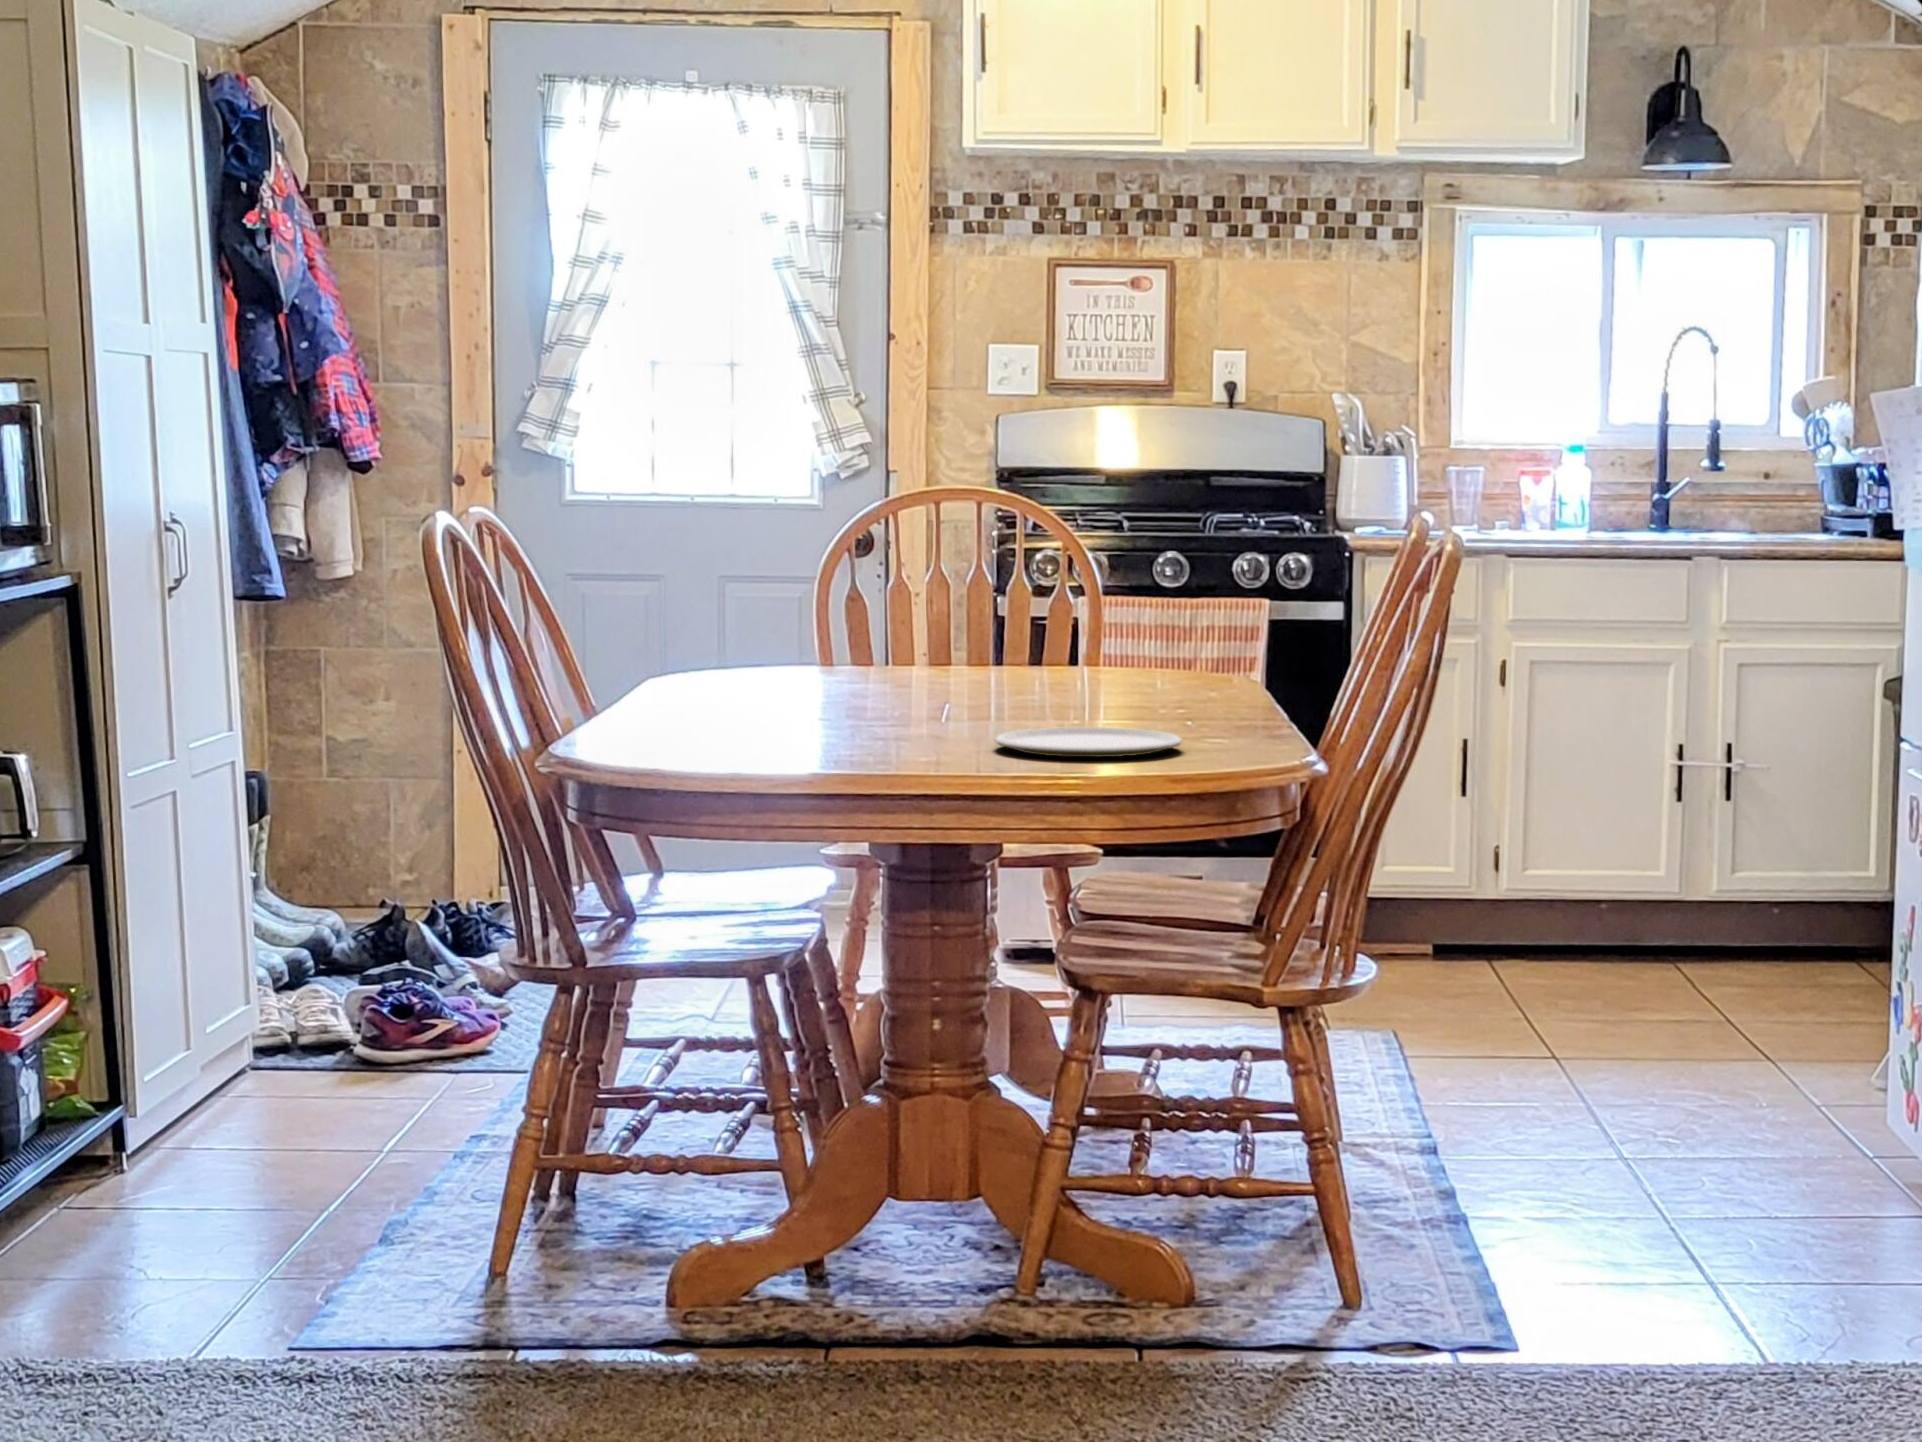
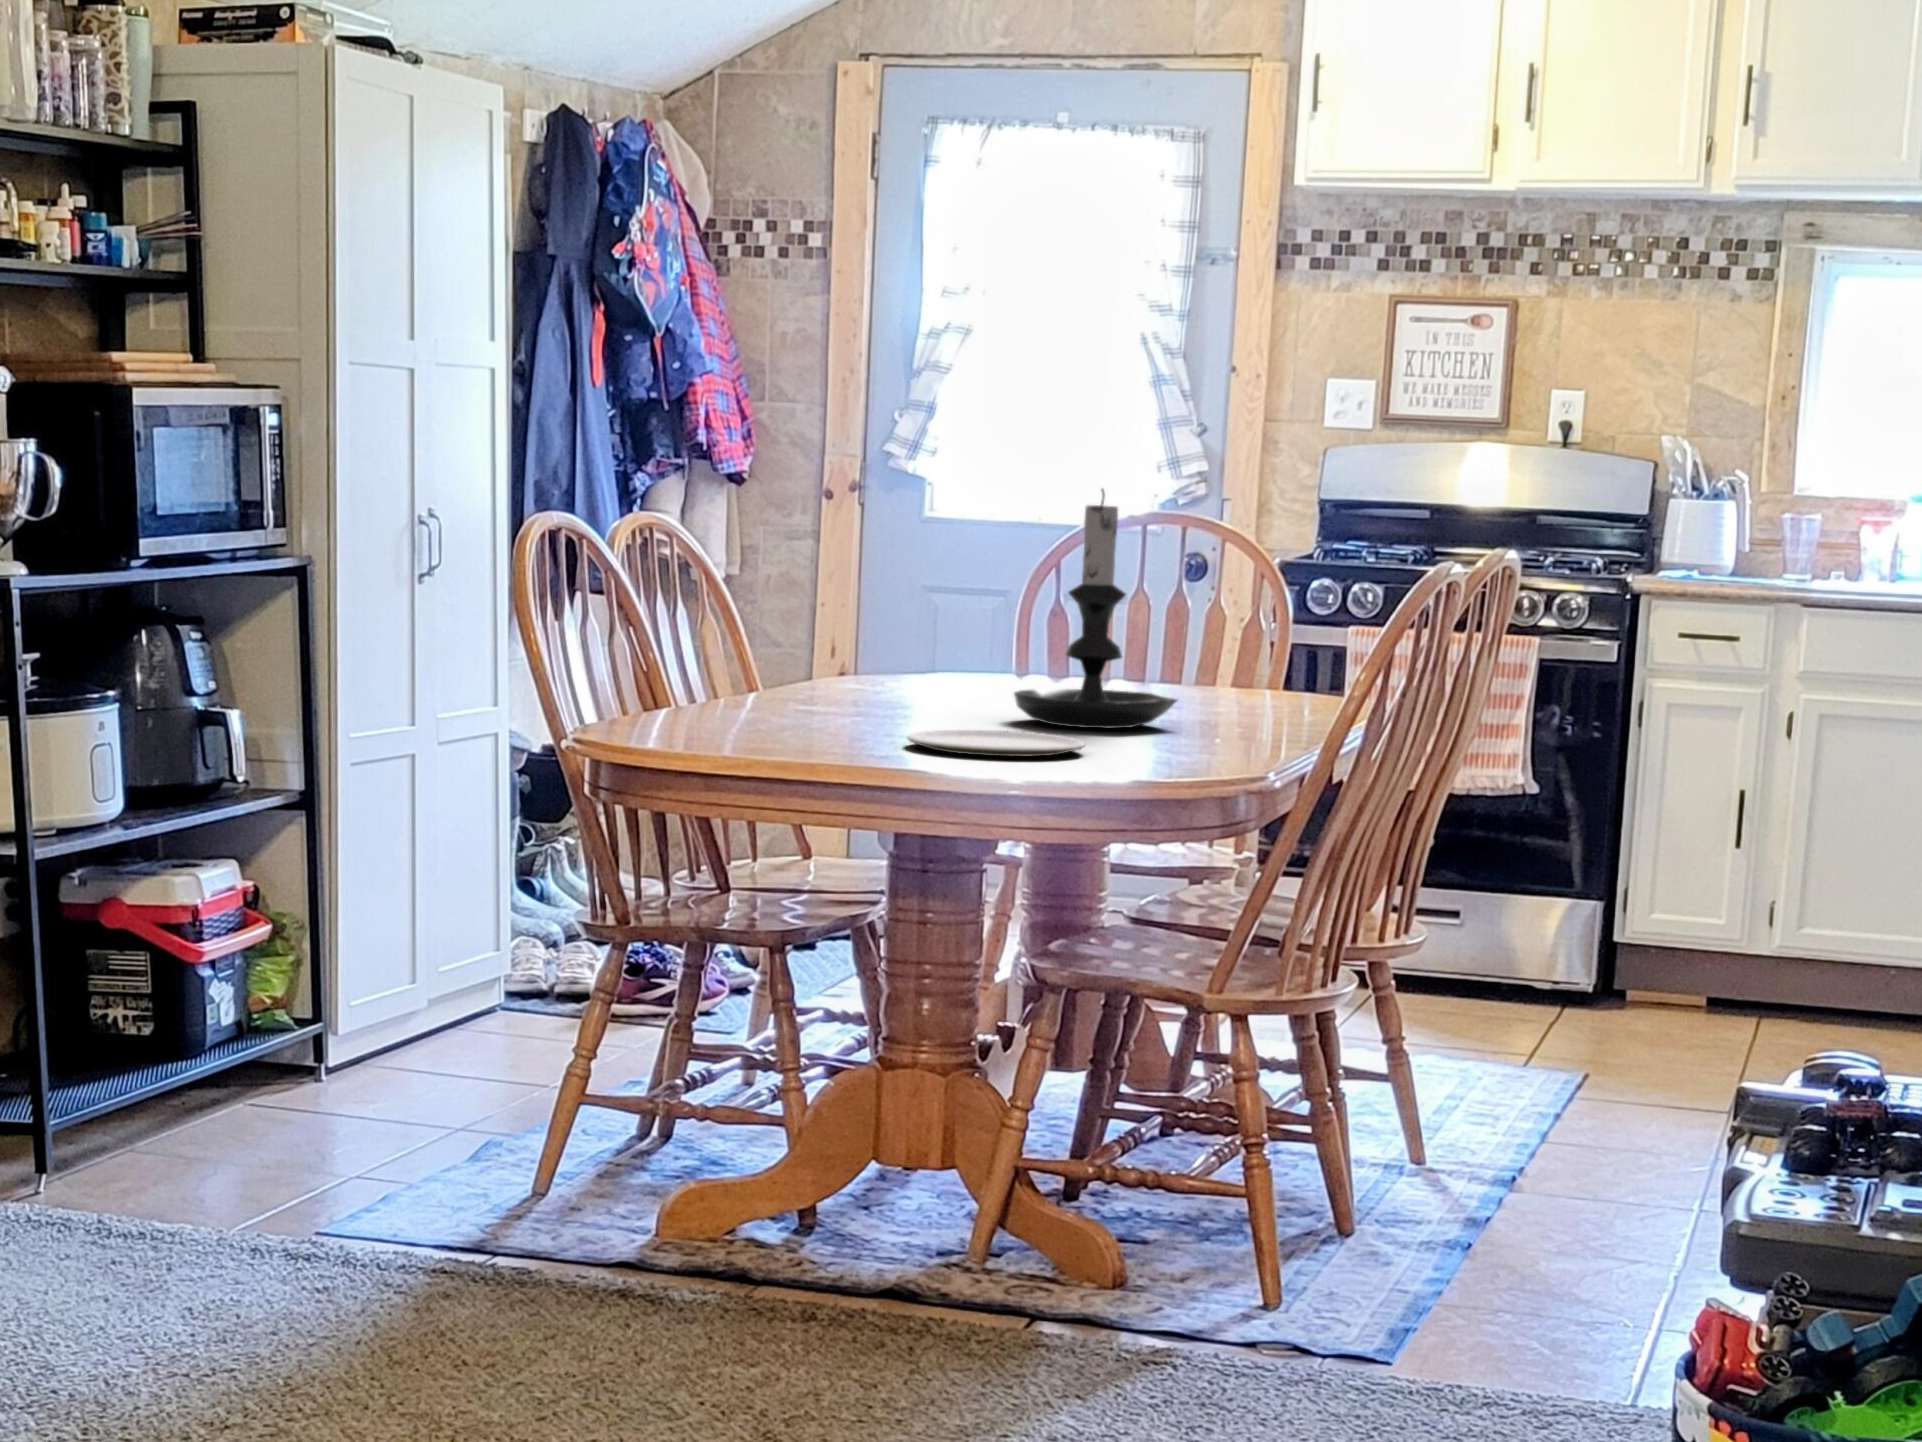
candle holder: none [1015,467,1181,716] -> present [1014,489,1177,728]

